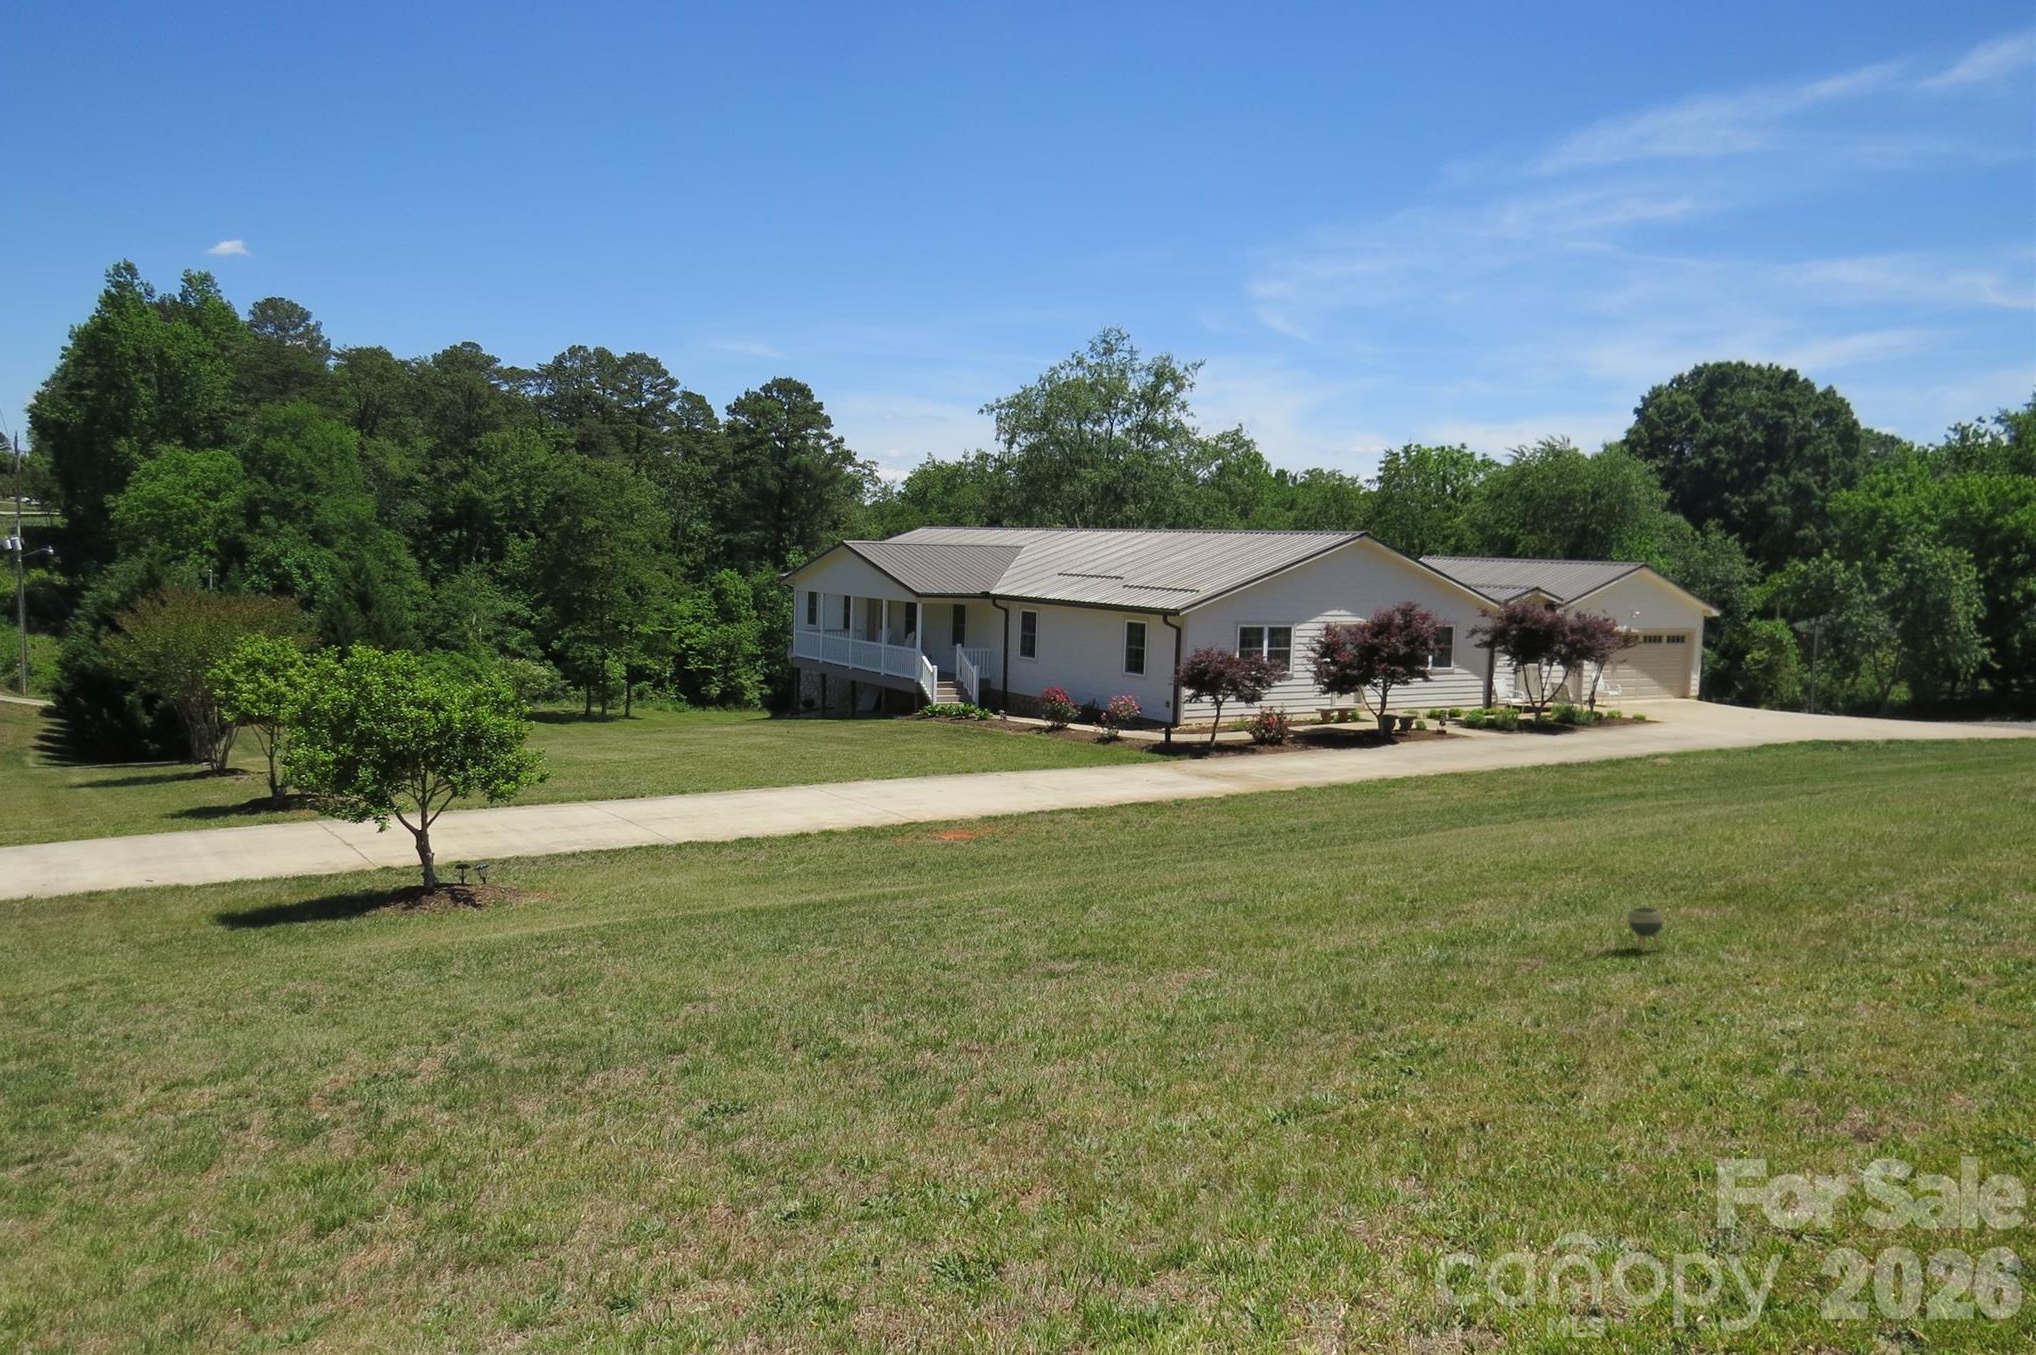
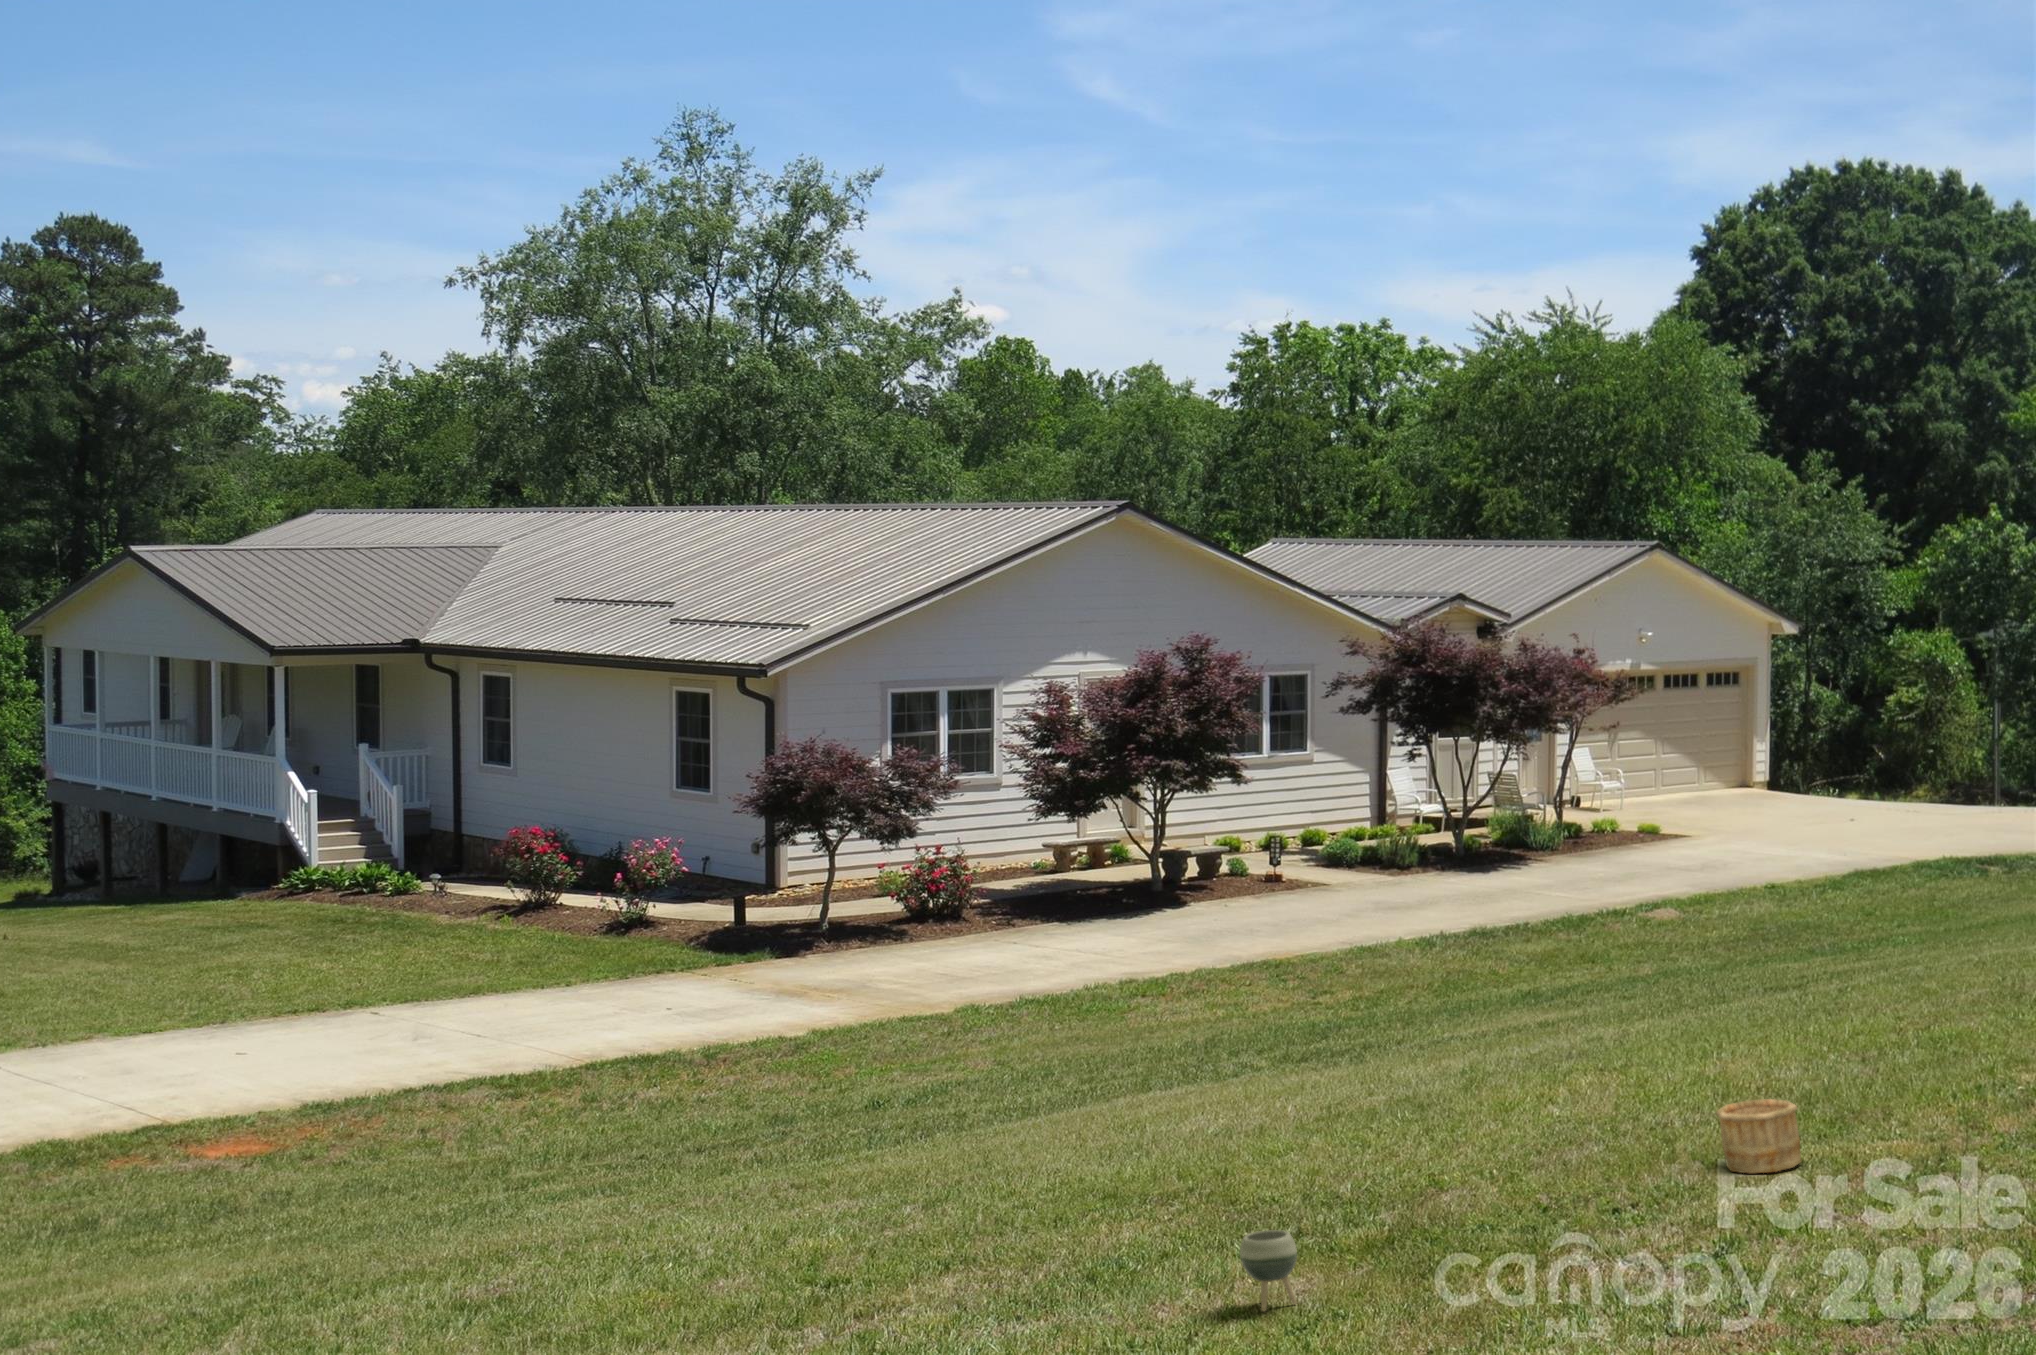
wooden bucket: none [1876,853,1931,895] -> present [1716,1099,1801,1173]

